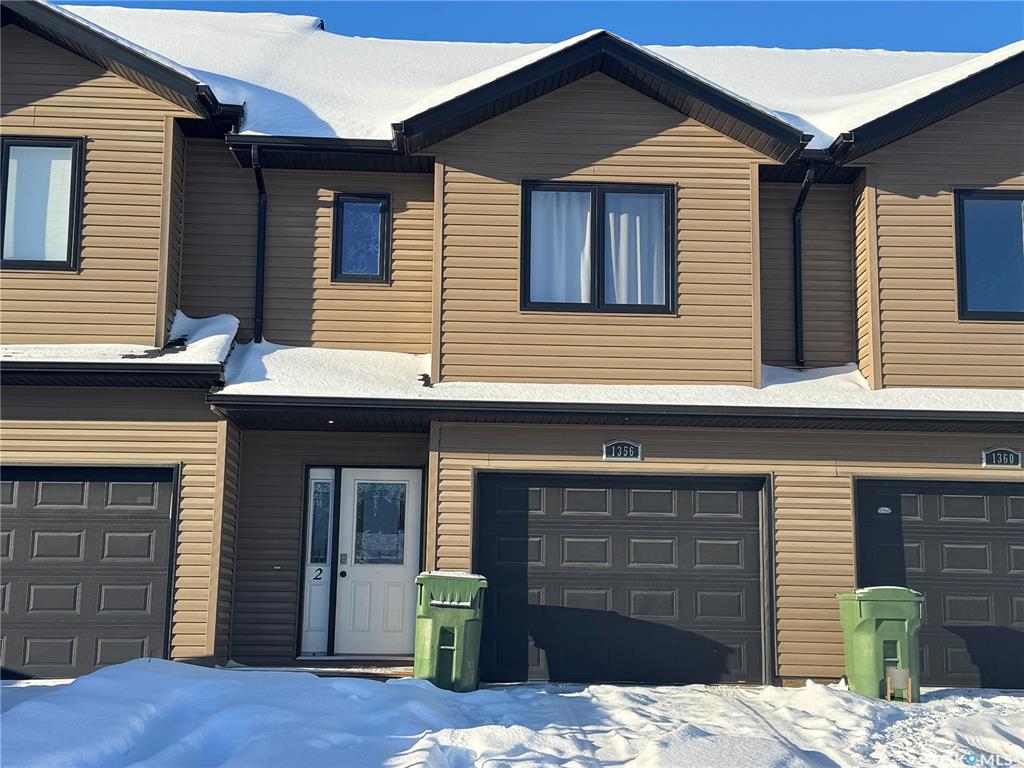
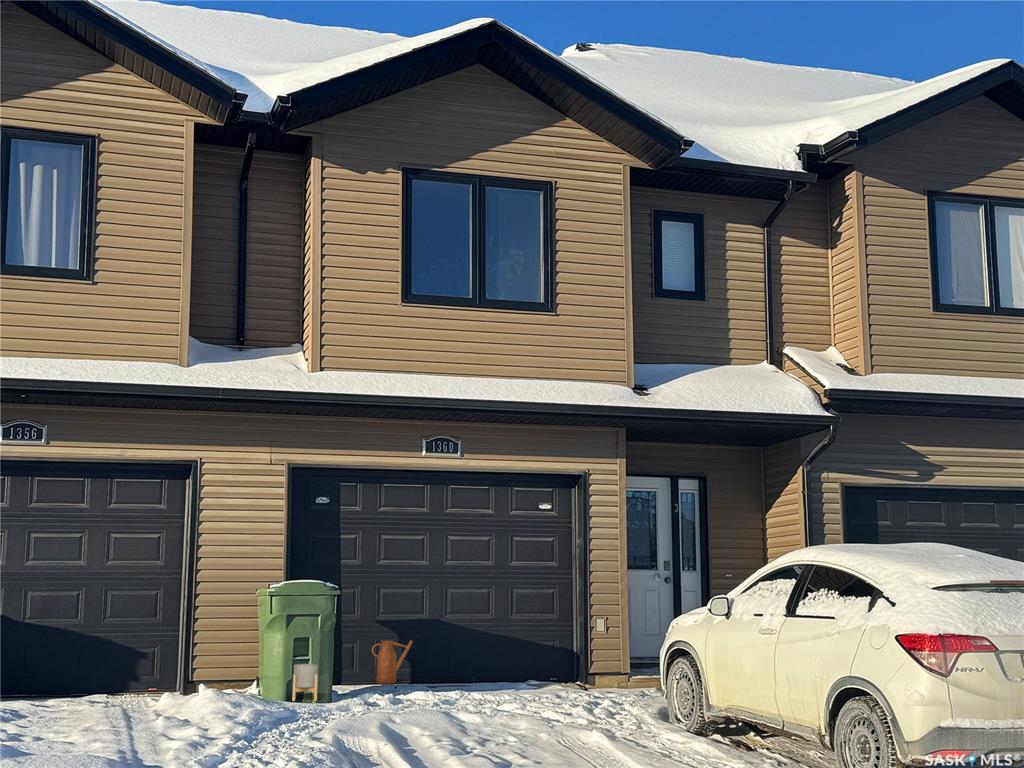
watering can: none [940,644,982,686] -> present [372,641,413,684]

